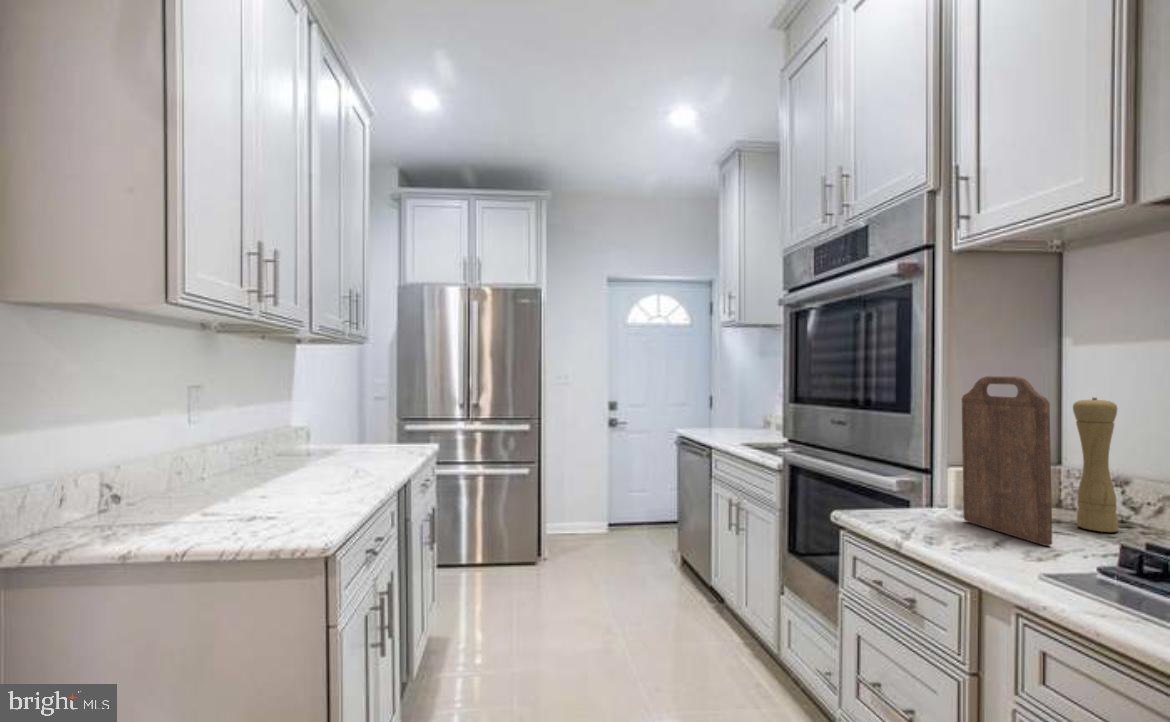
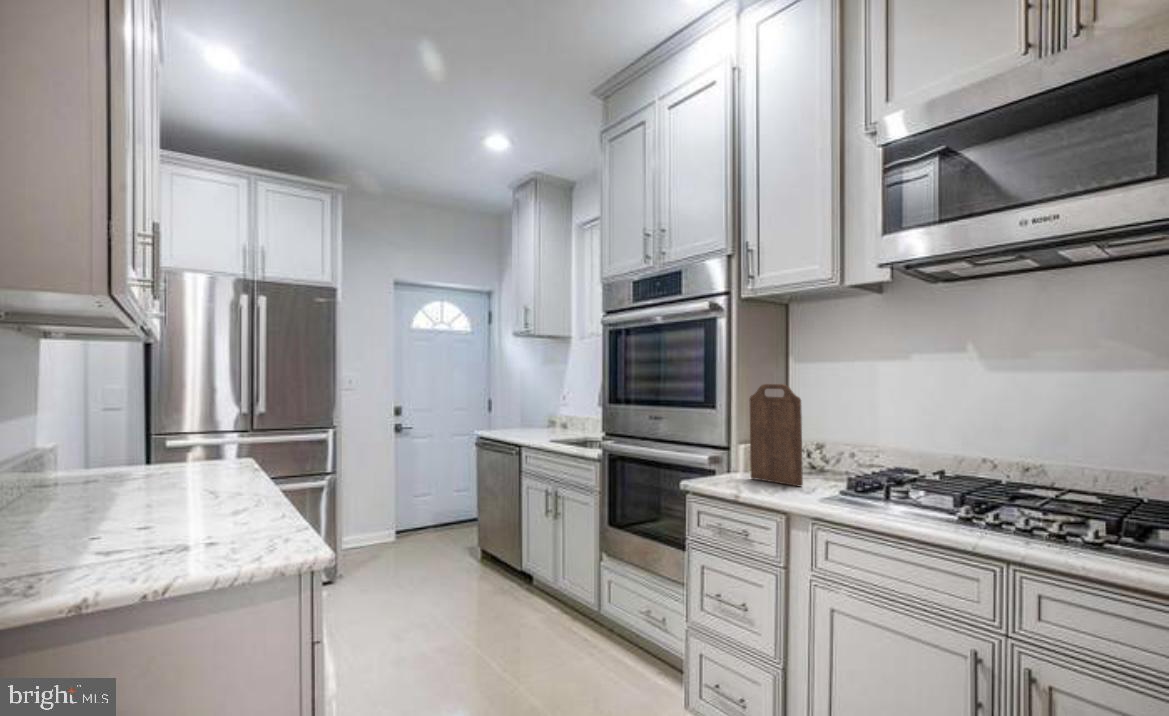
pepper mill: present [1073,398,1118,532] -> none [803,396,824,476]

